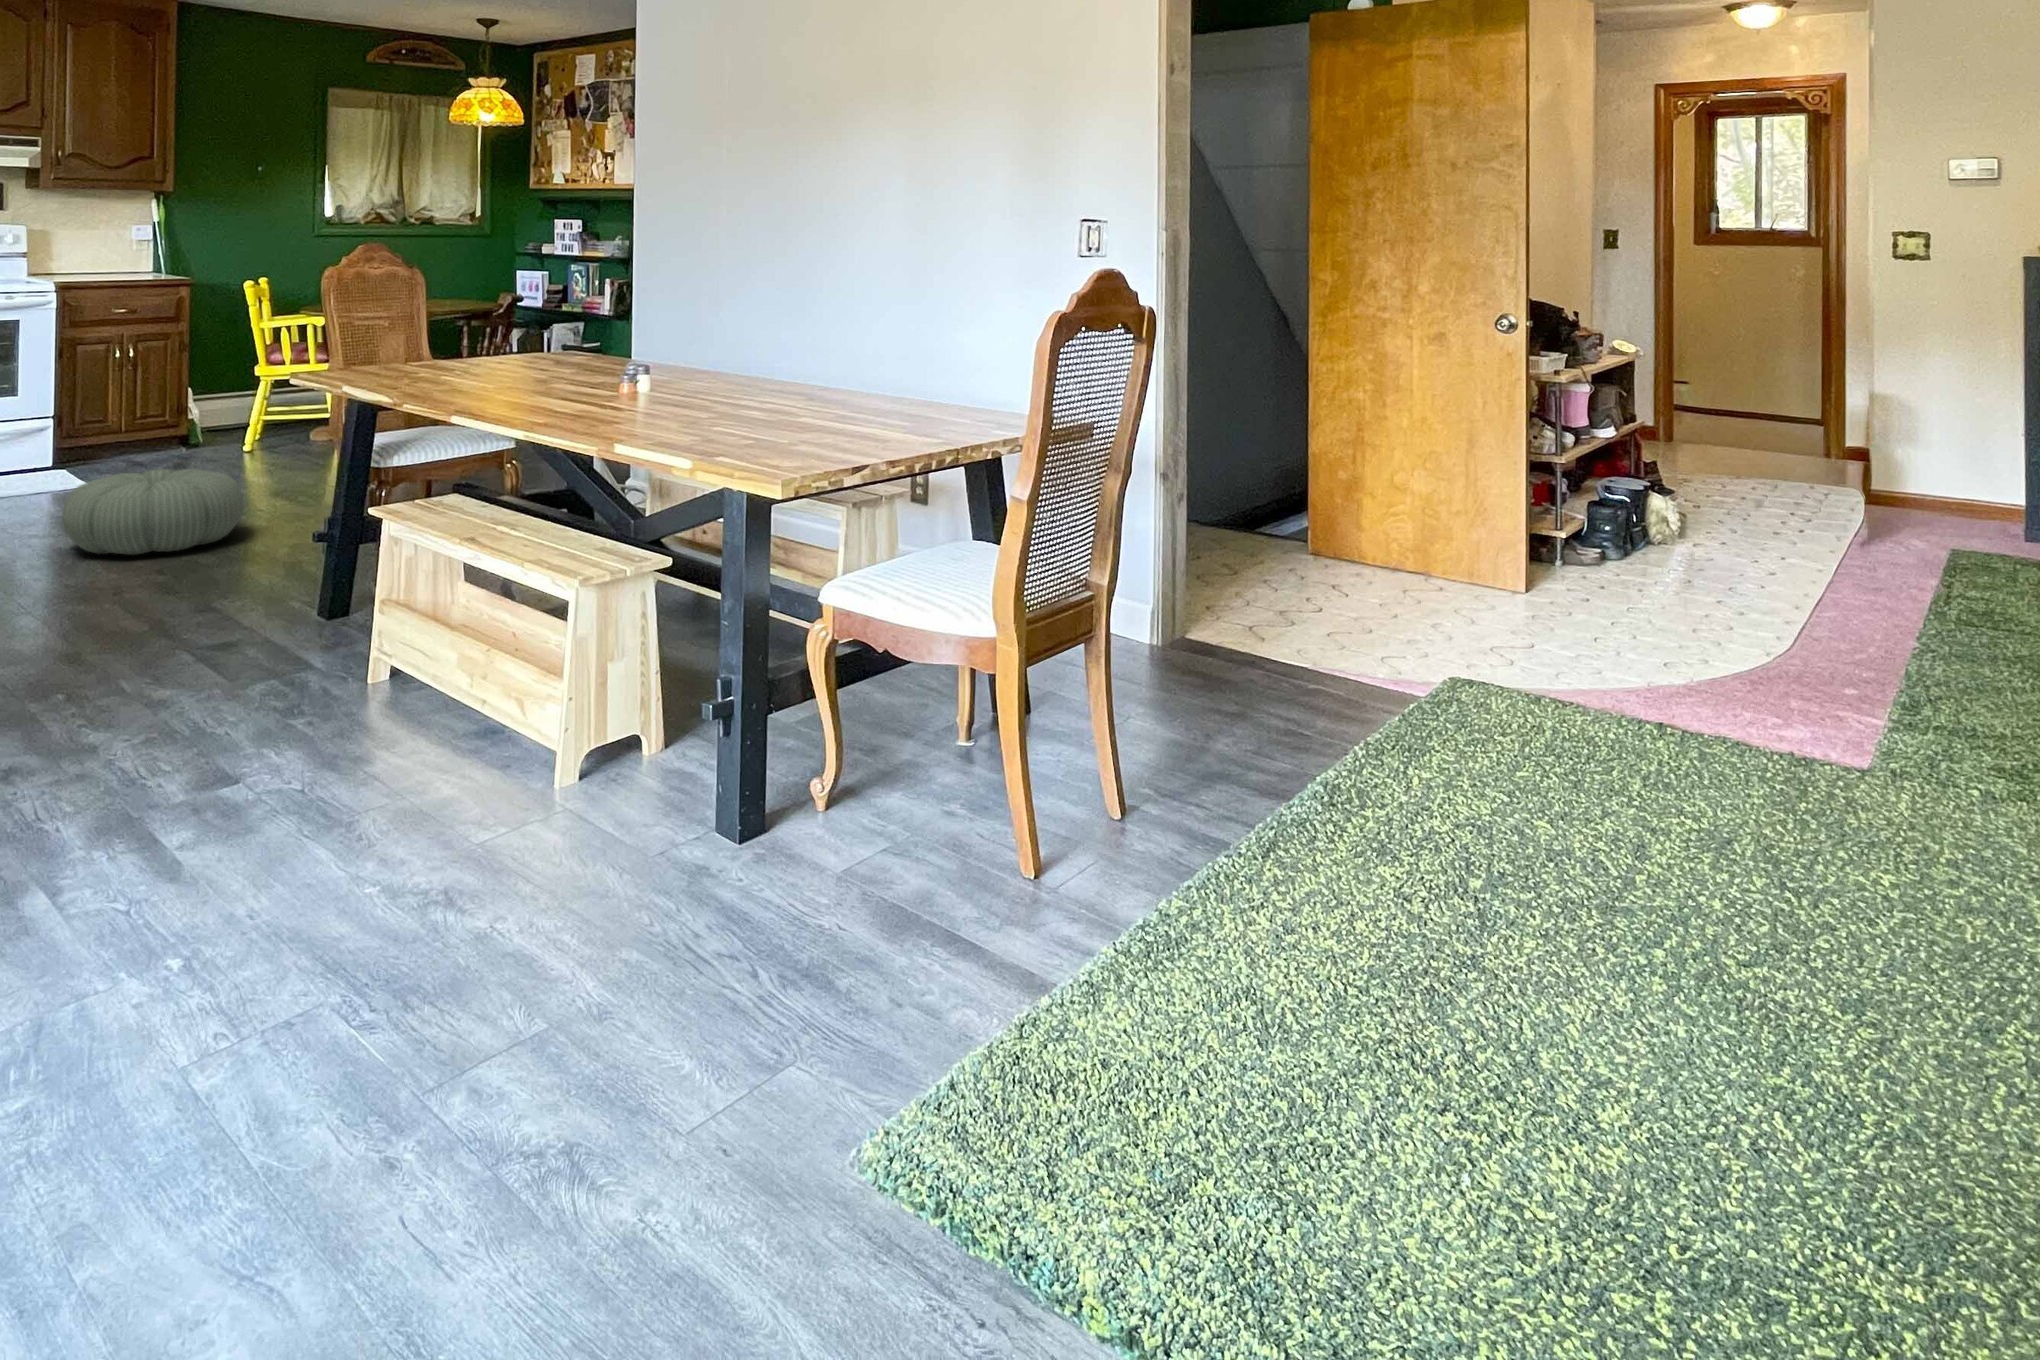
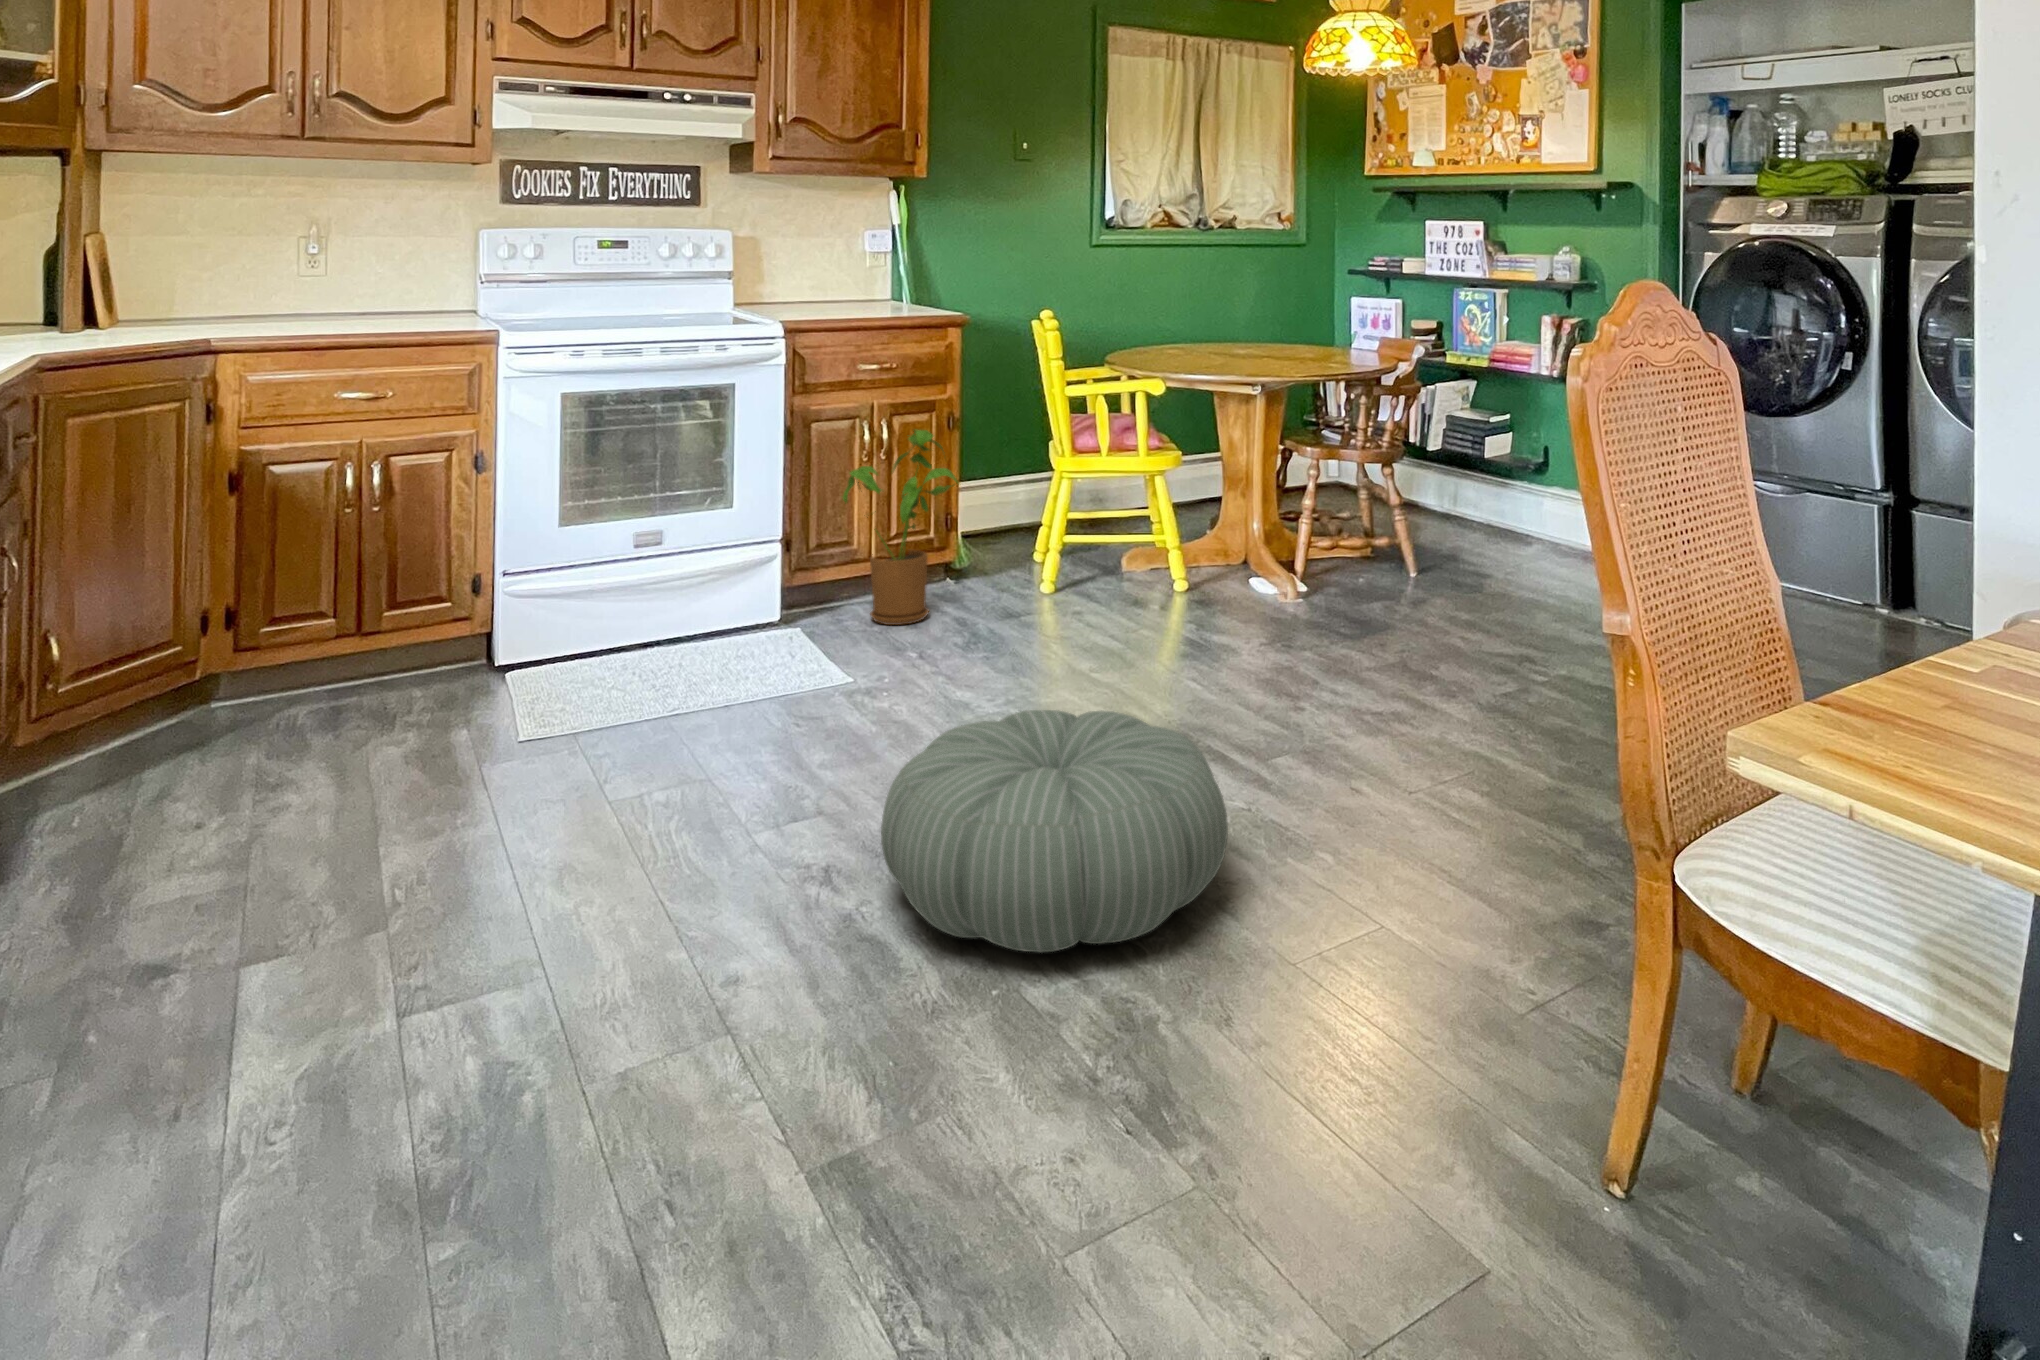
house plant: none [102,351,183,470] -> present [843,430,958,625]

